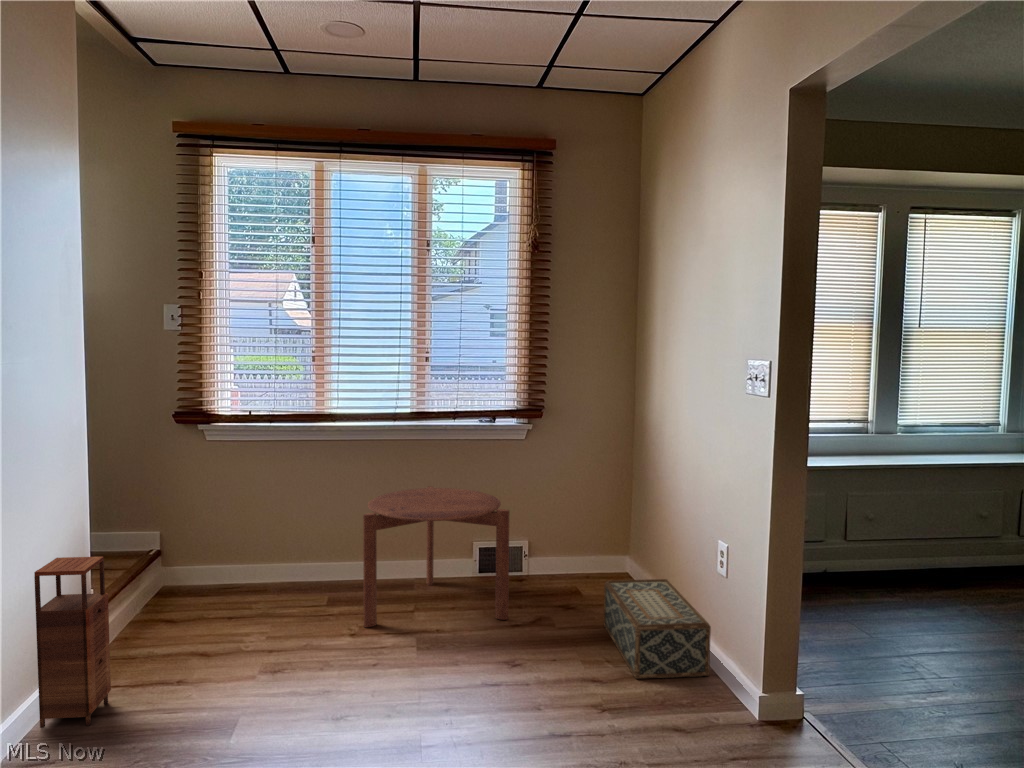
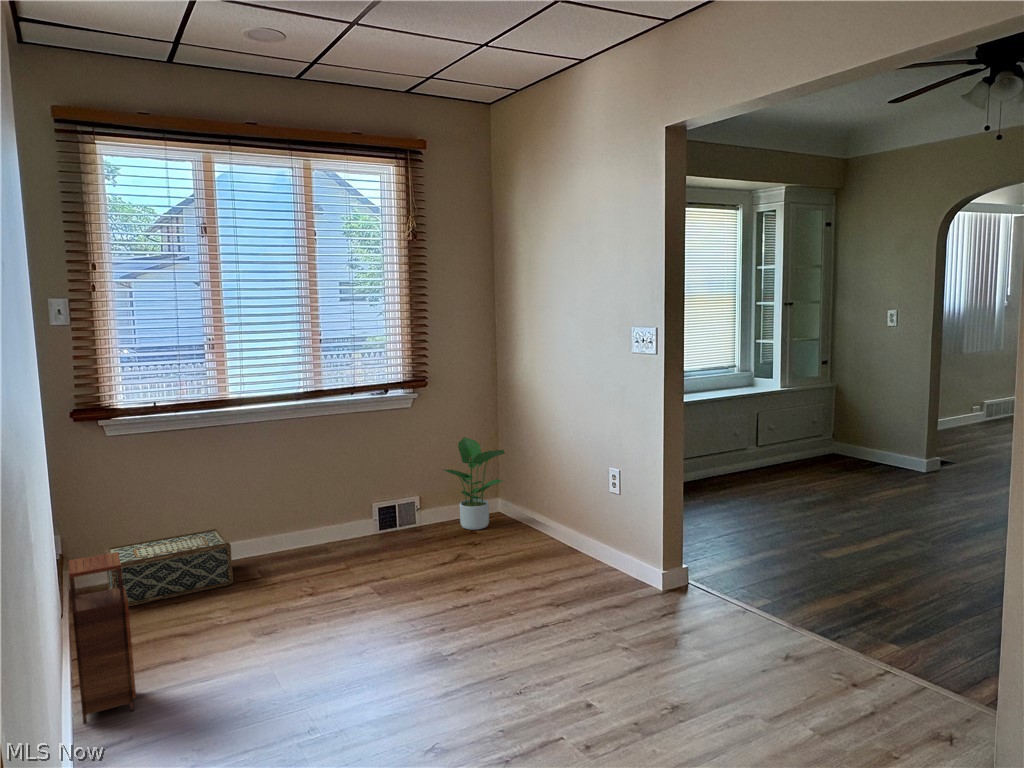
potted plant: none [547,480,624,591] -> present [443,437,505,530]
side table: present [363,486,509,627] -> none [297,456,434,588]
woven basket: present [604,579,711,679] -> present [105,529,233,606]

